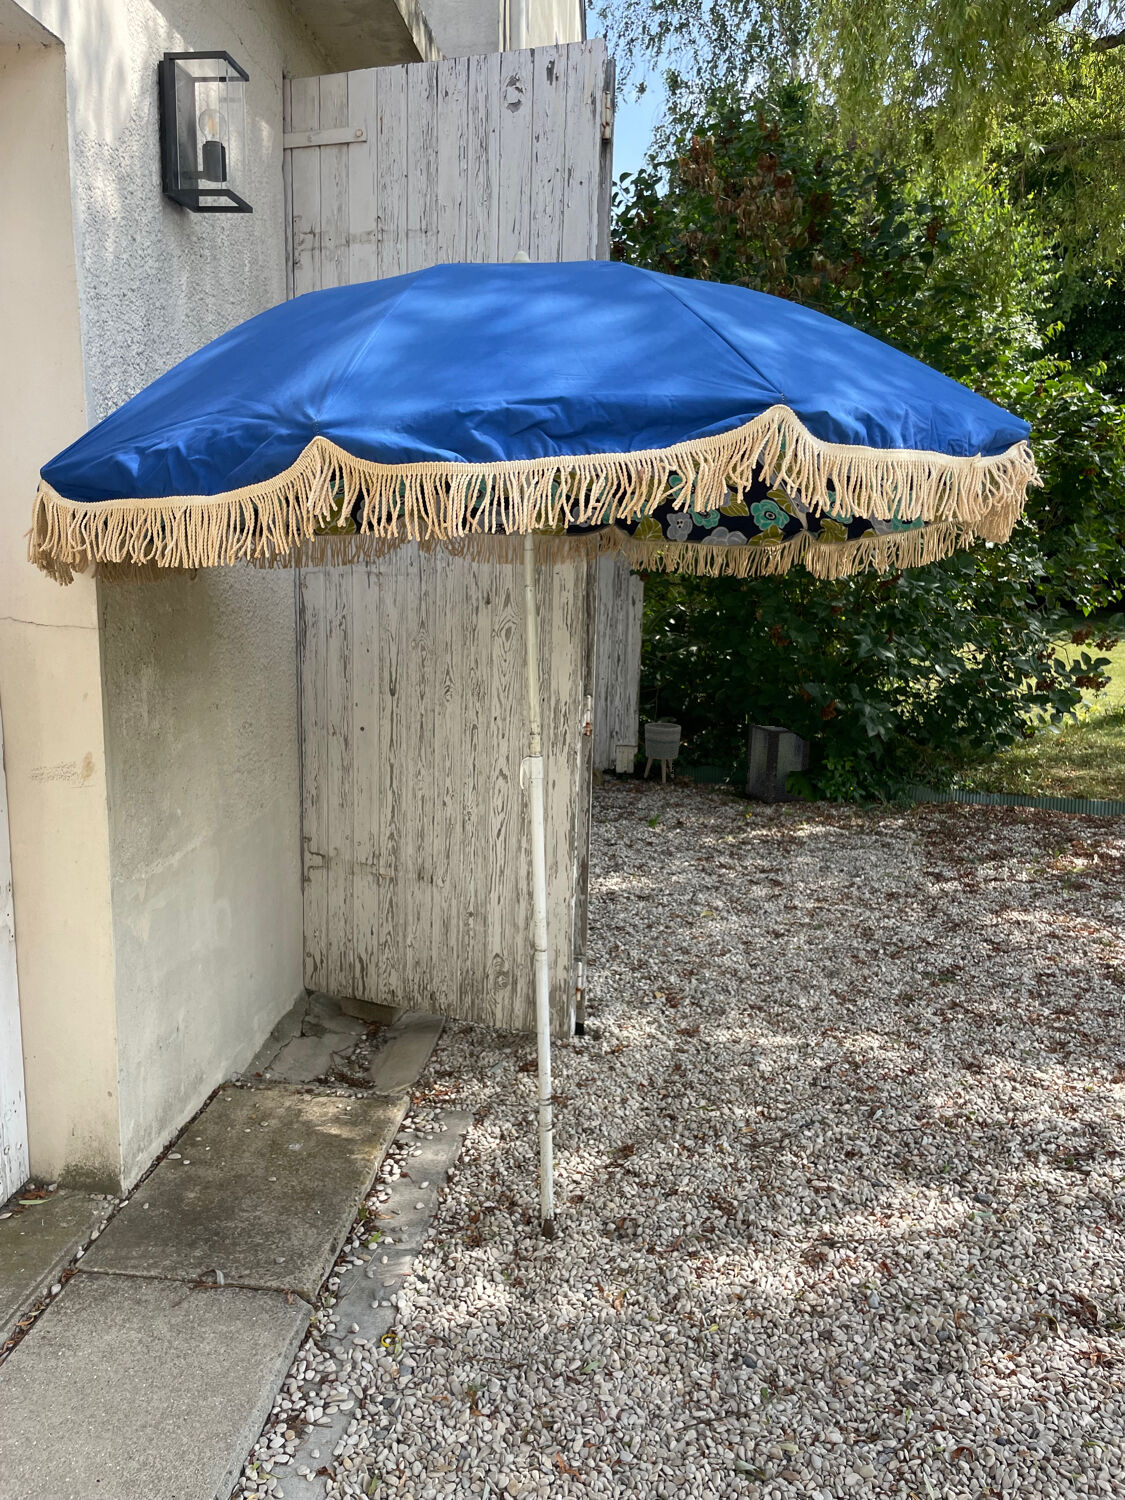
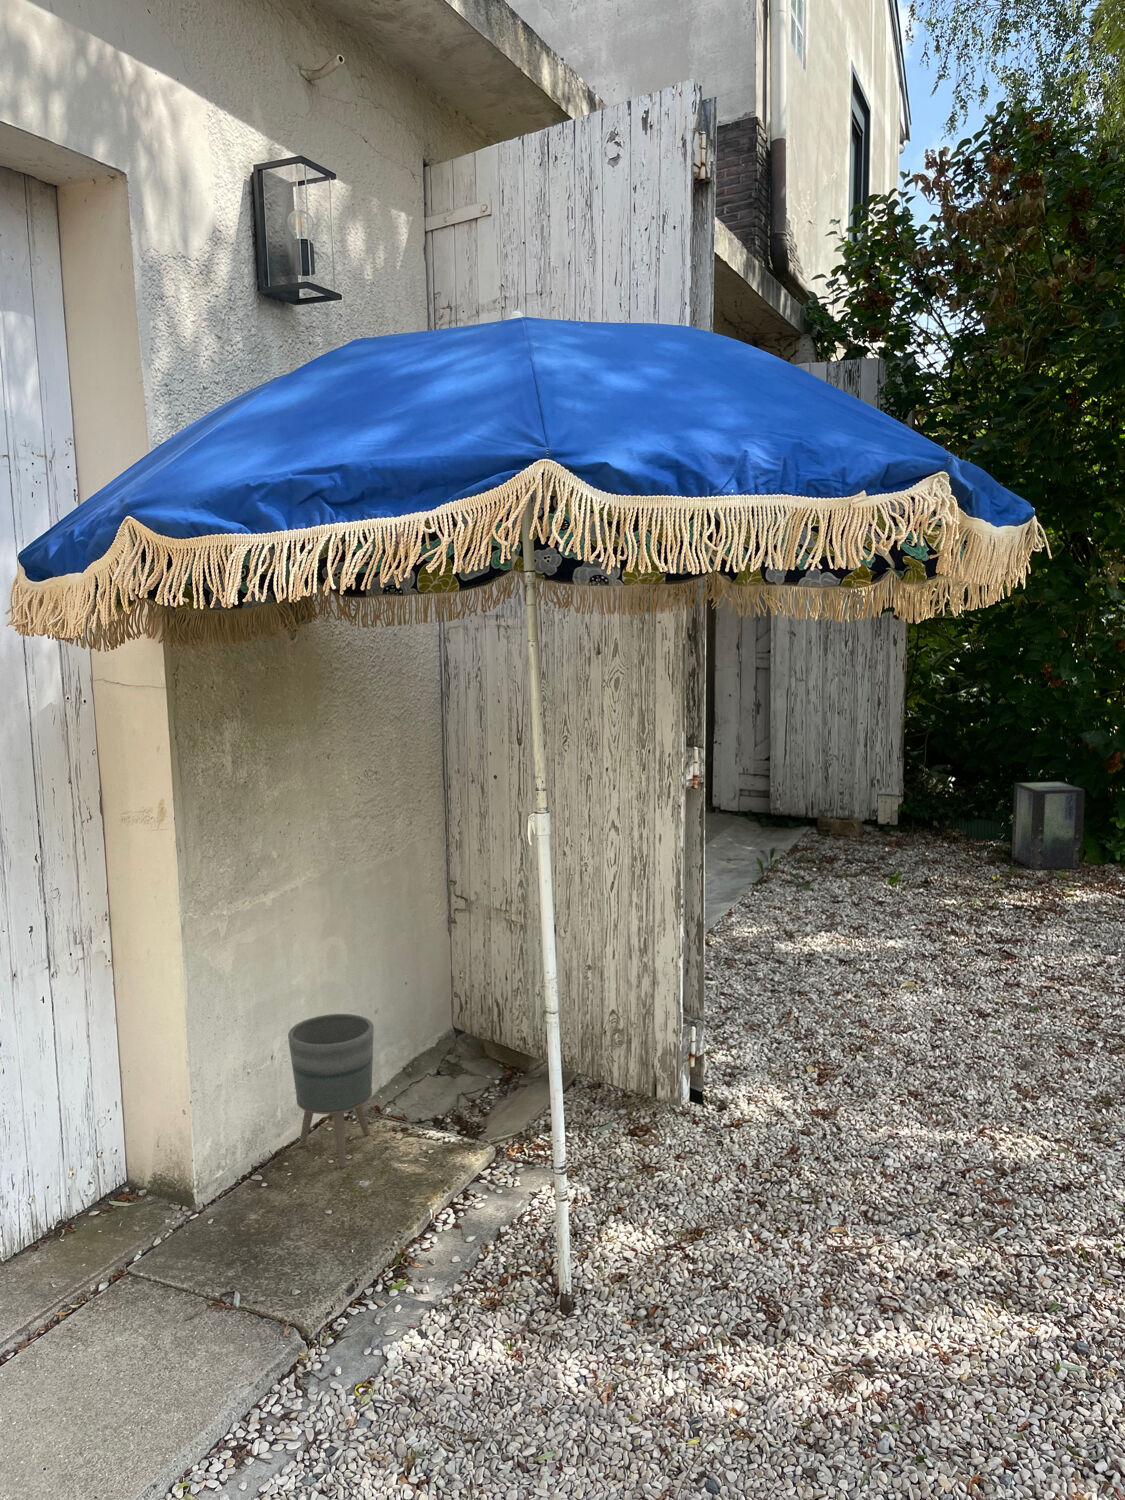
planter: present [644,723,681,783] -> present [288,1014,374,1168]

